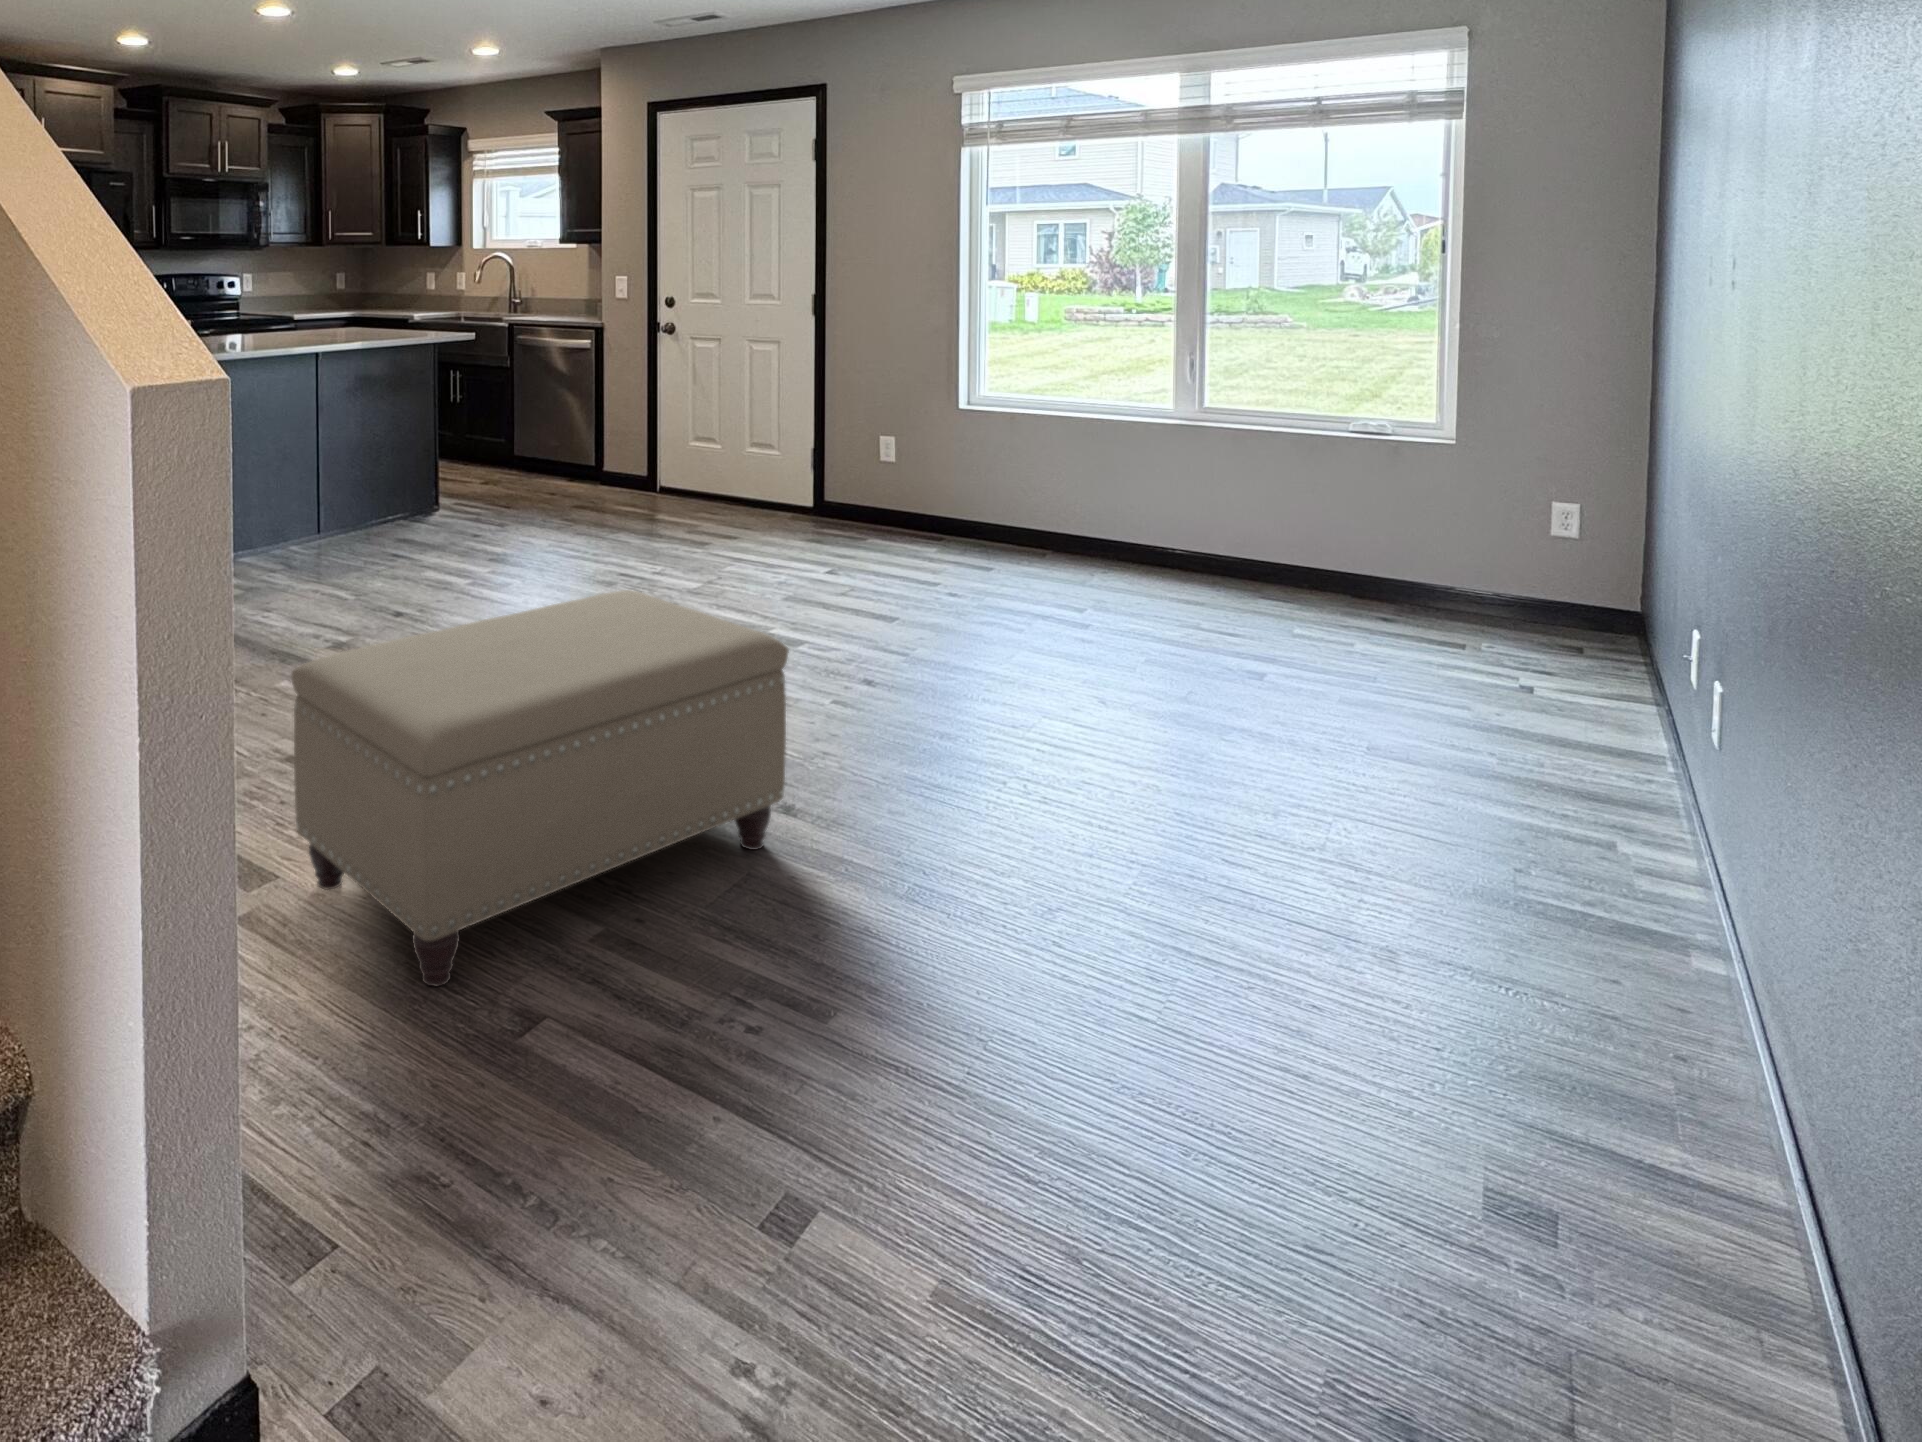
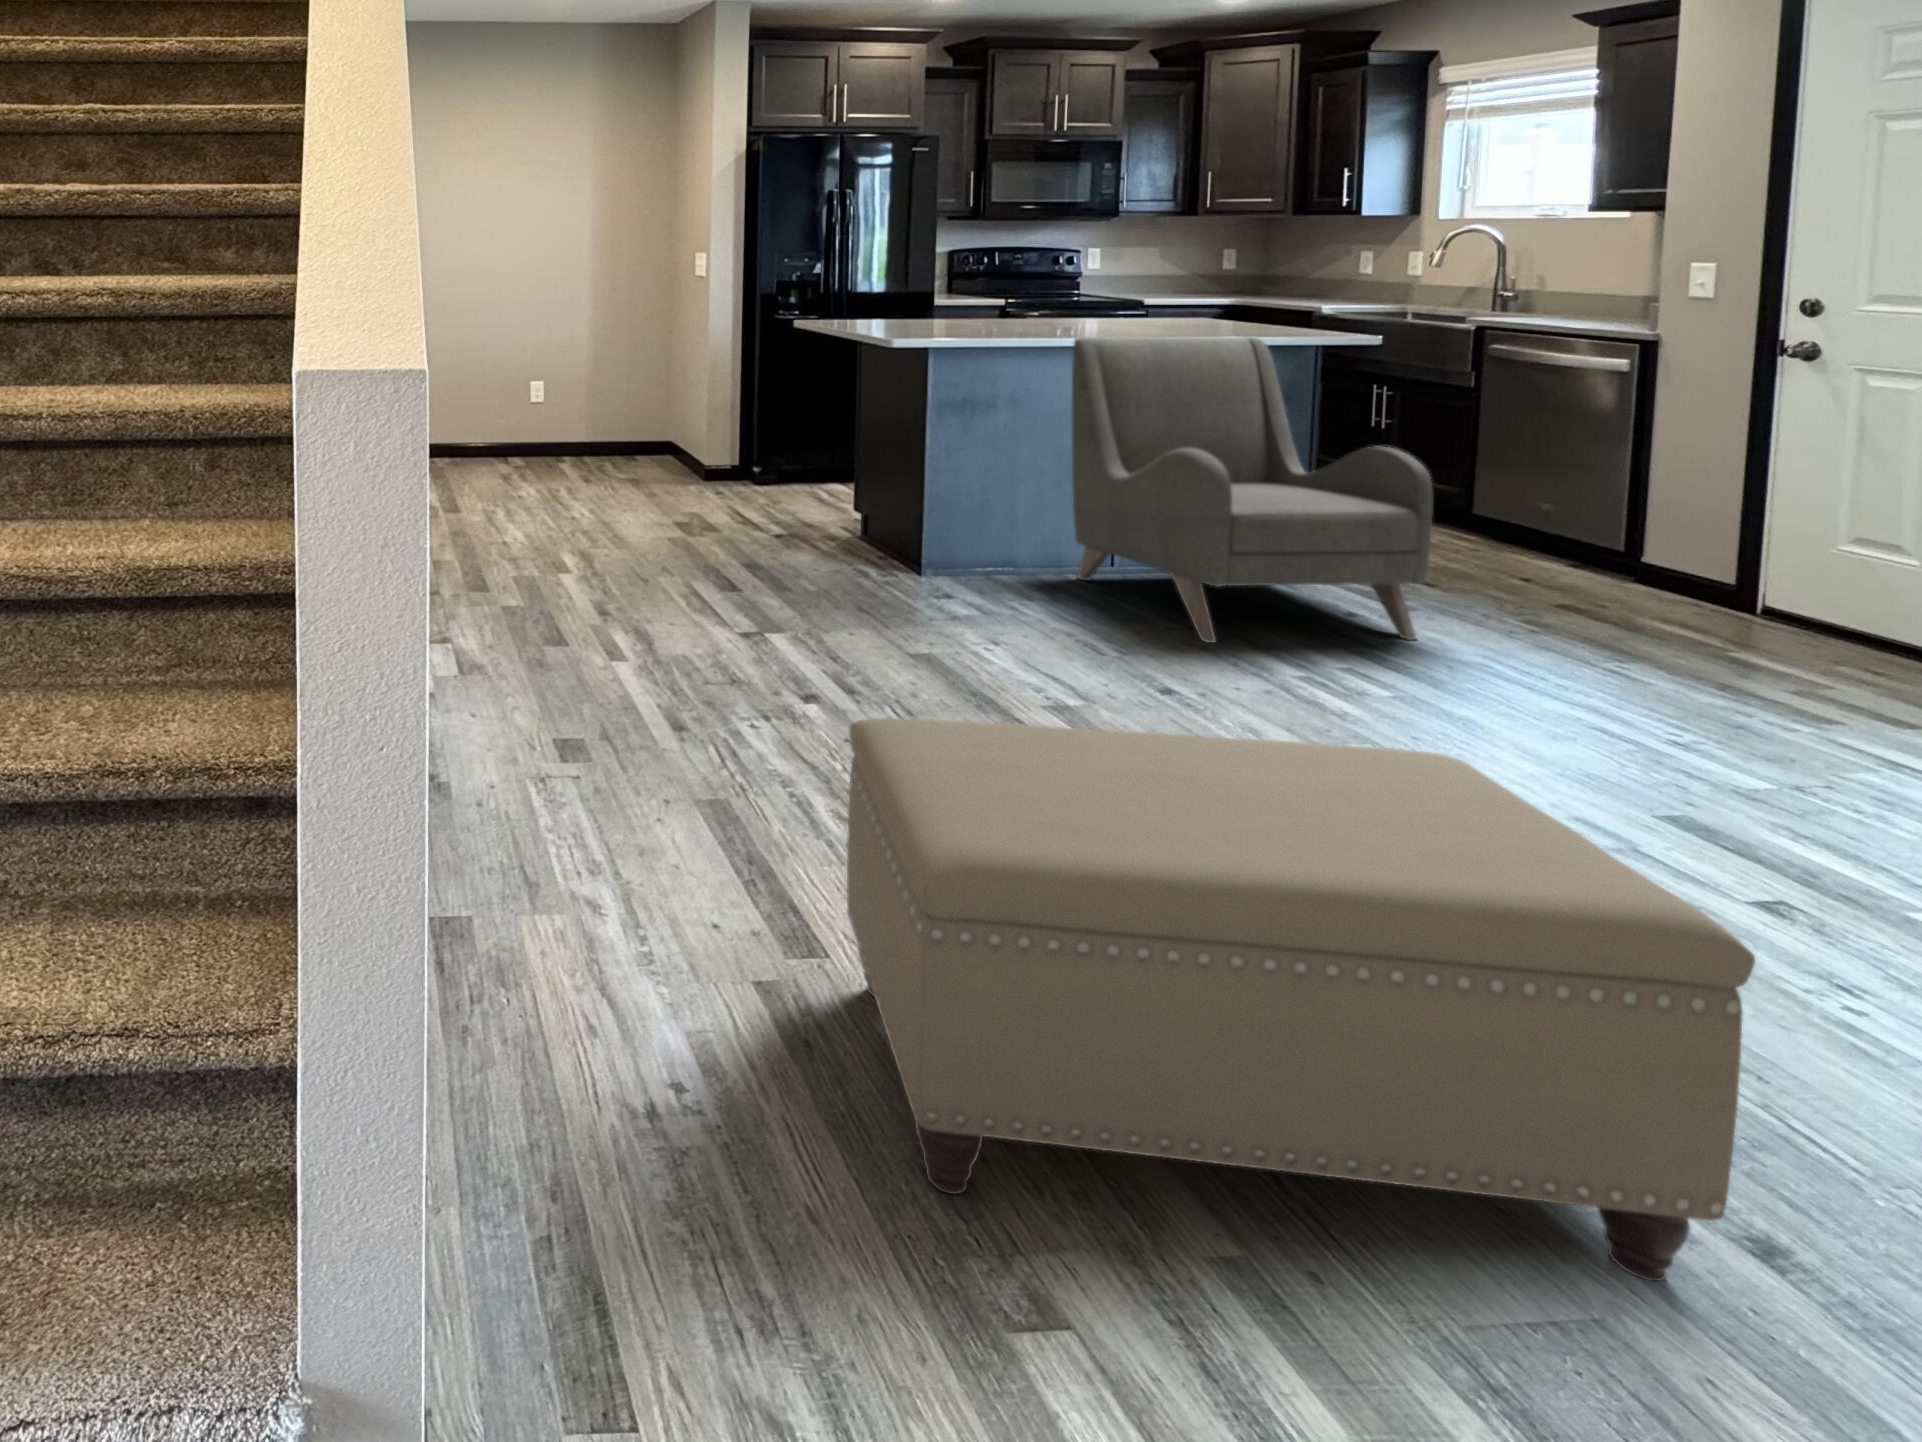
armchair: none [285,339,523,575] -> present [1072,337,1433,643]

